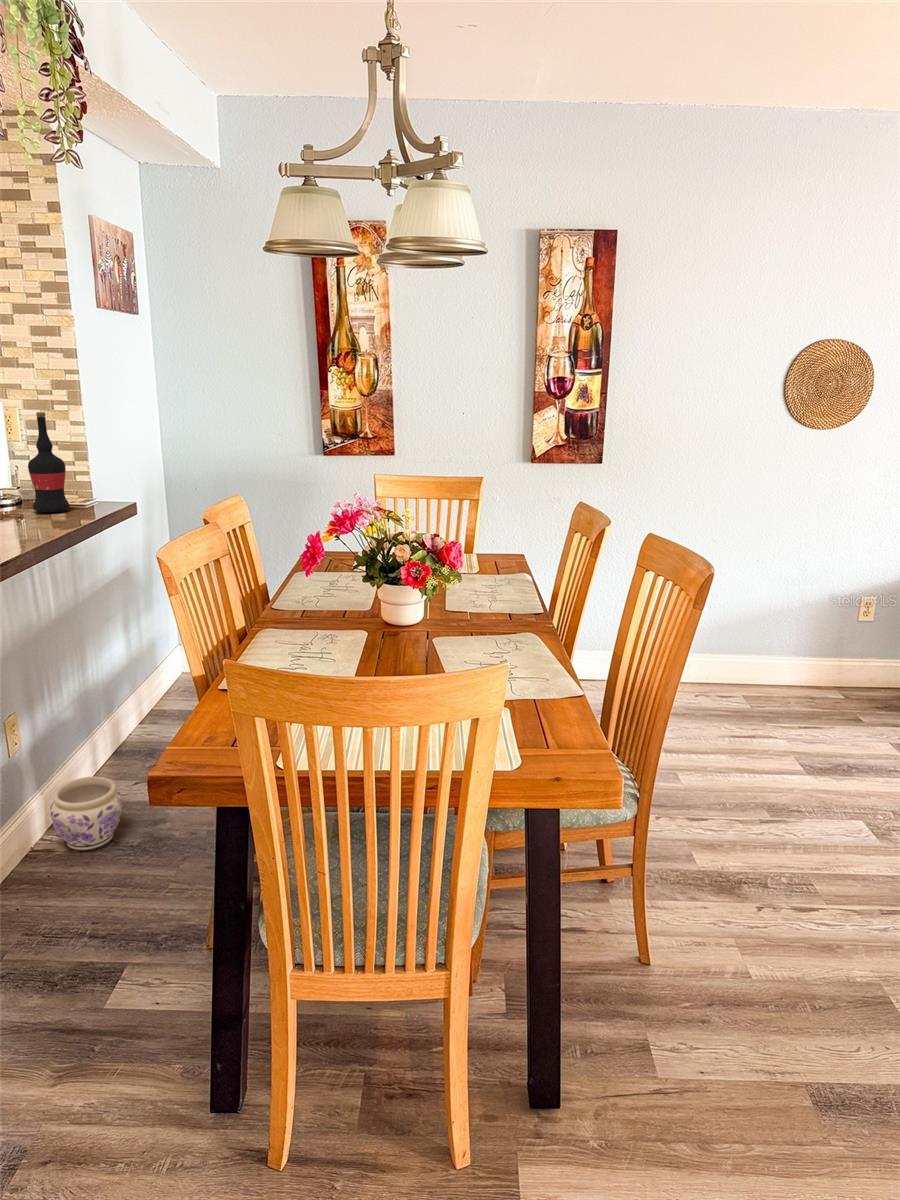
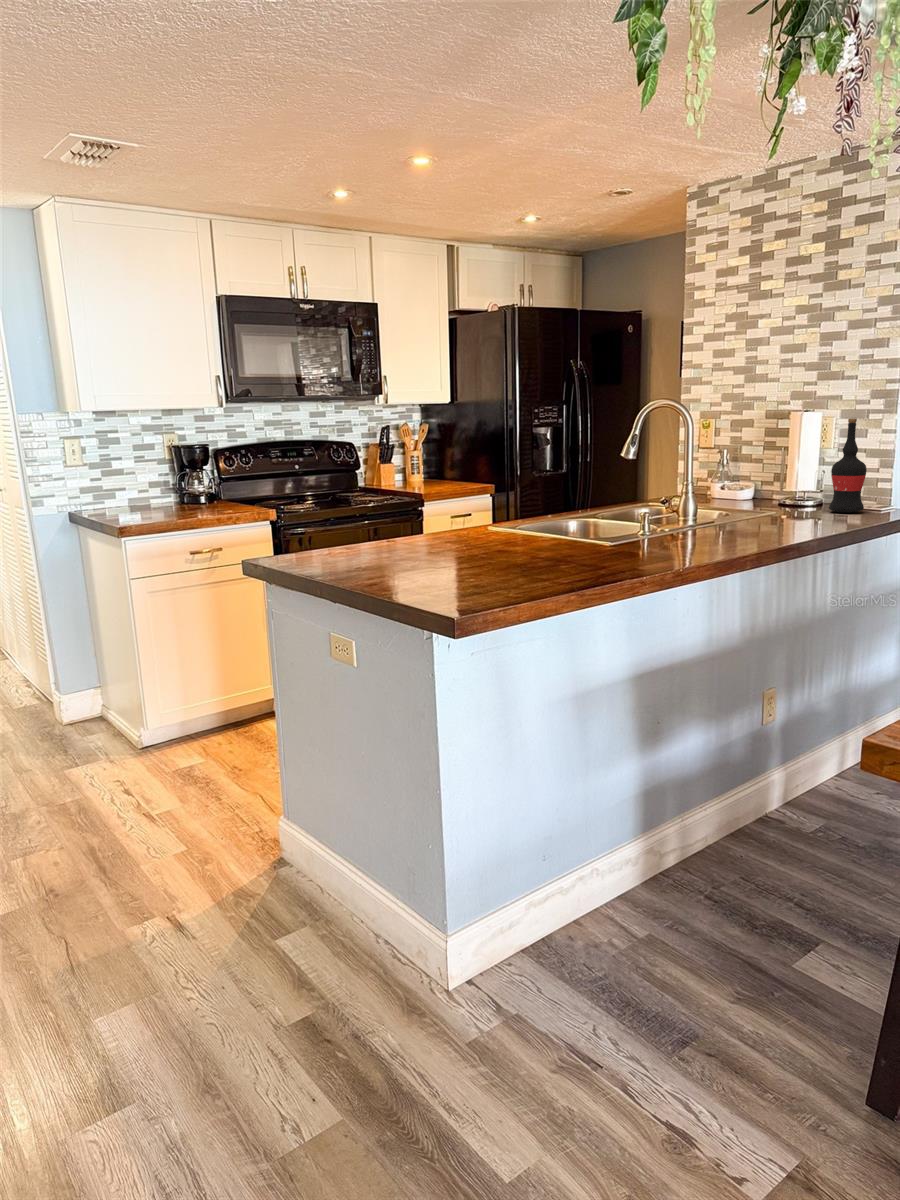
planter: present [50,776,122,851] -> none [789,765,858,836]

